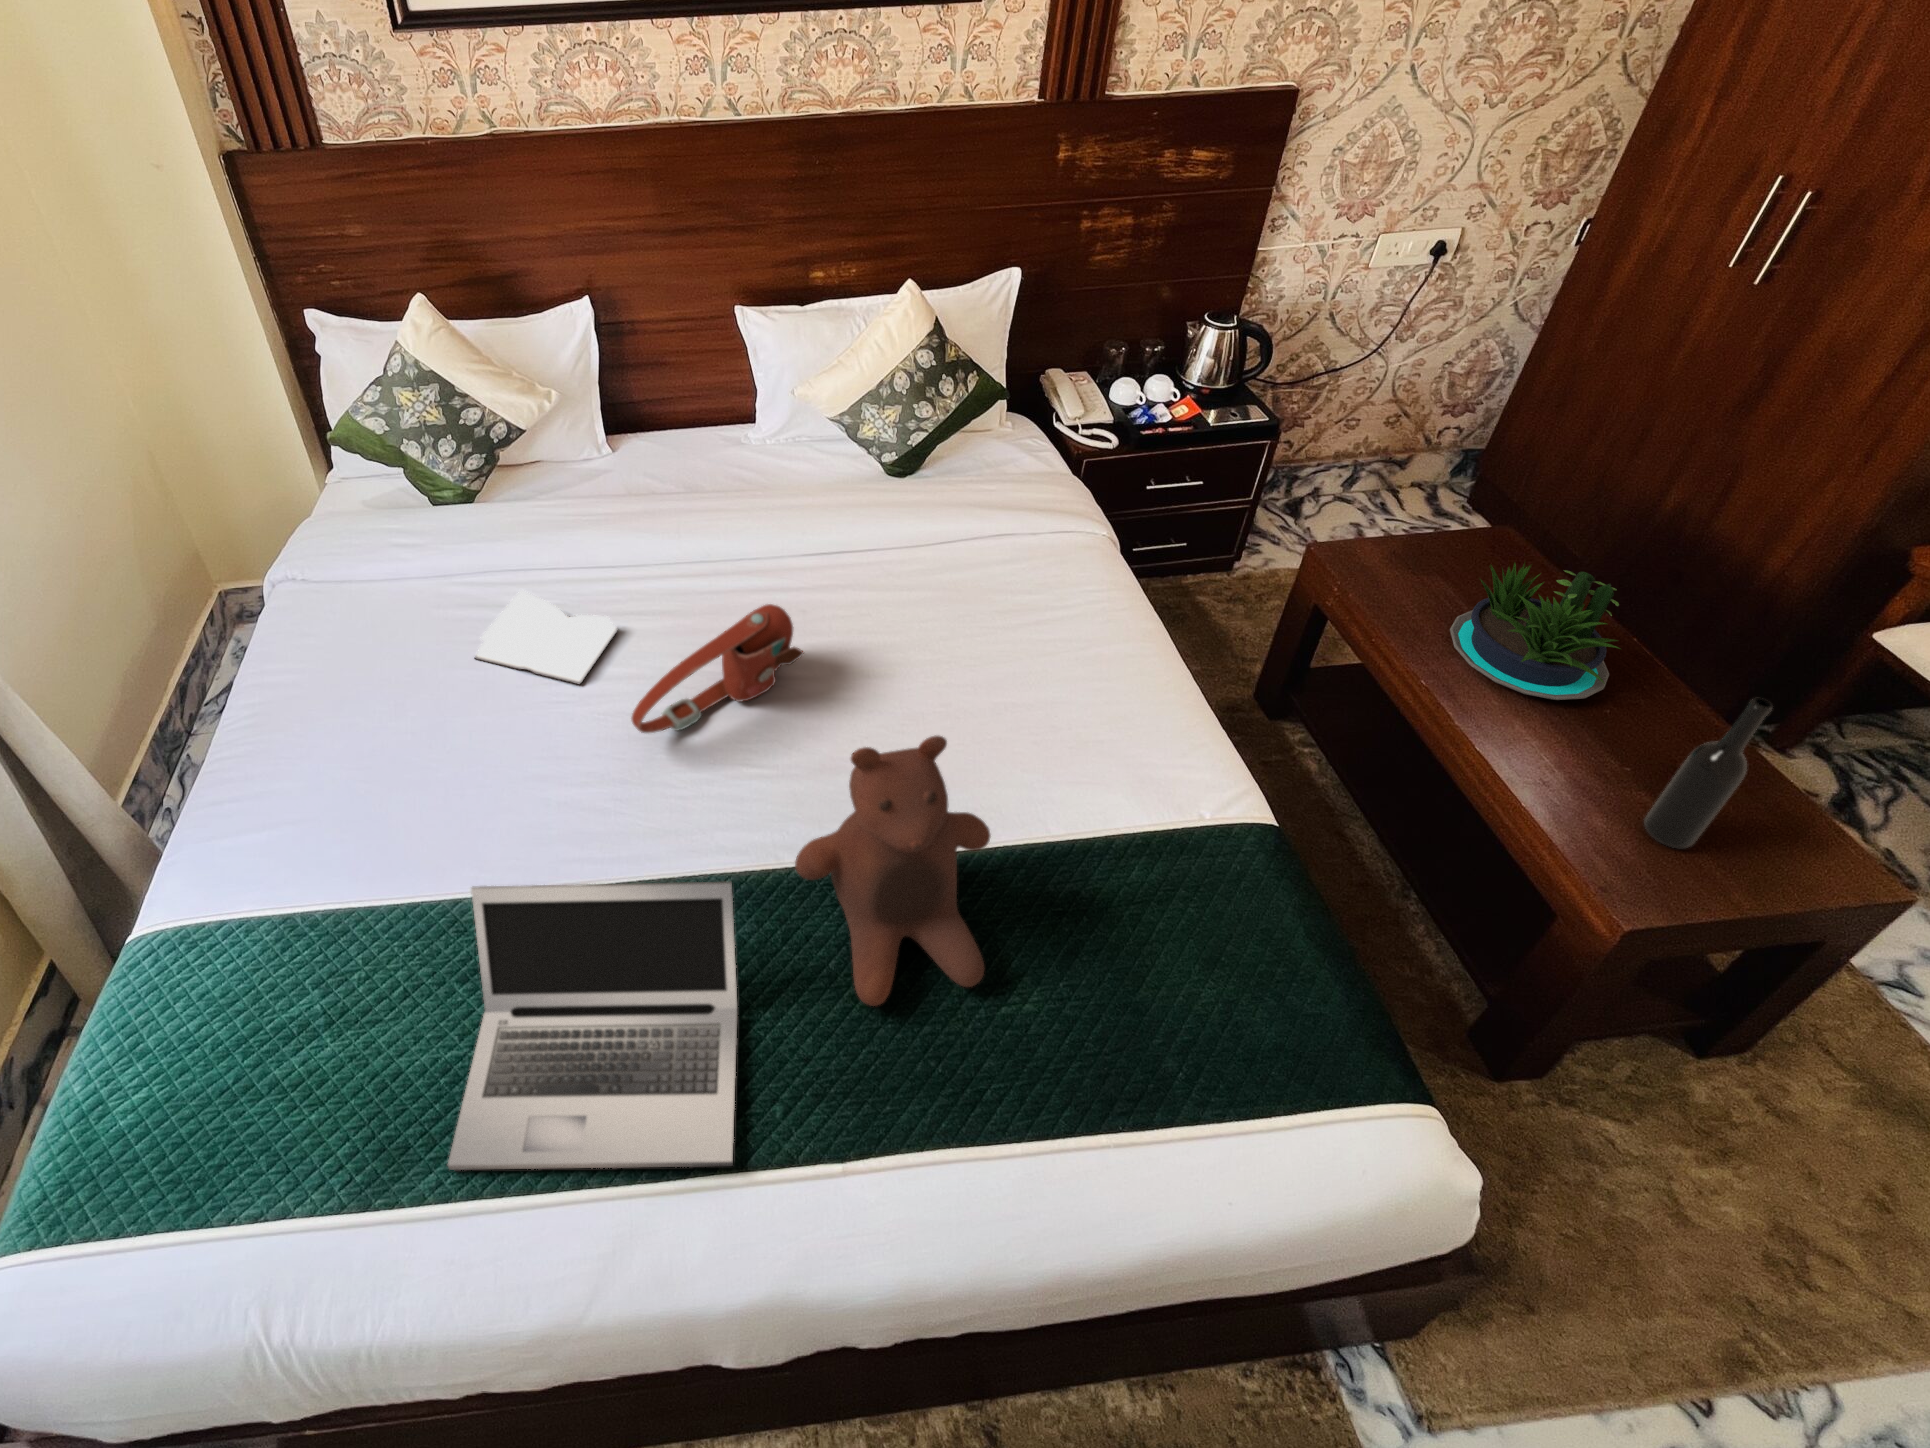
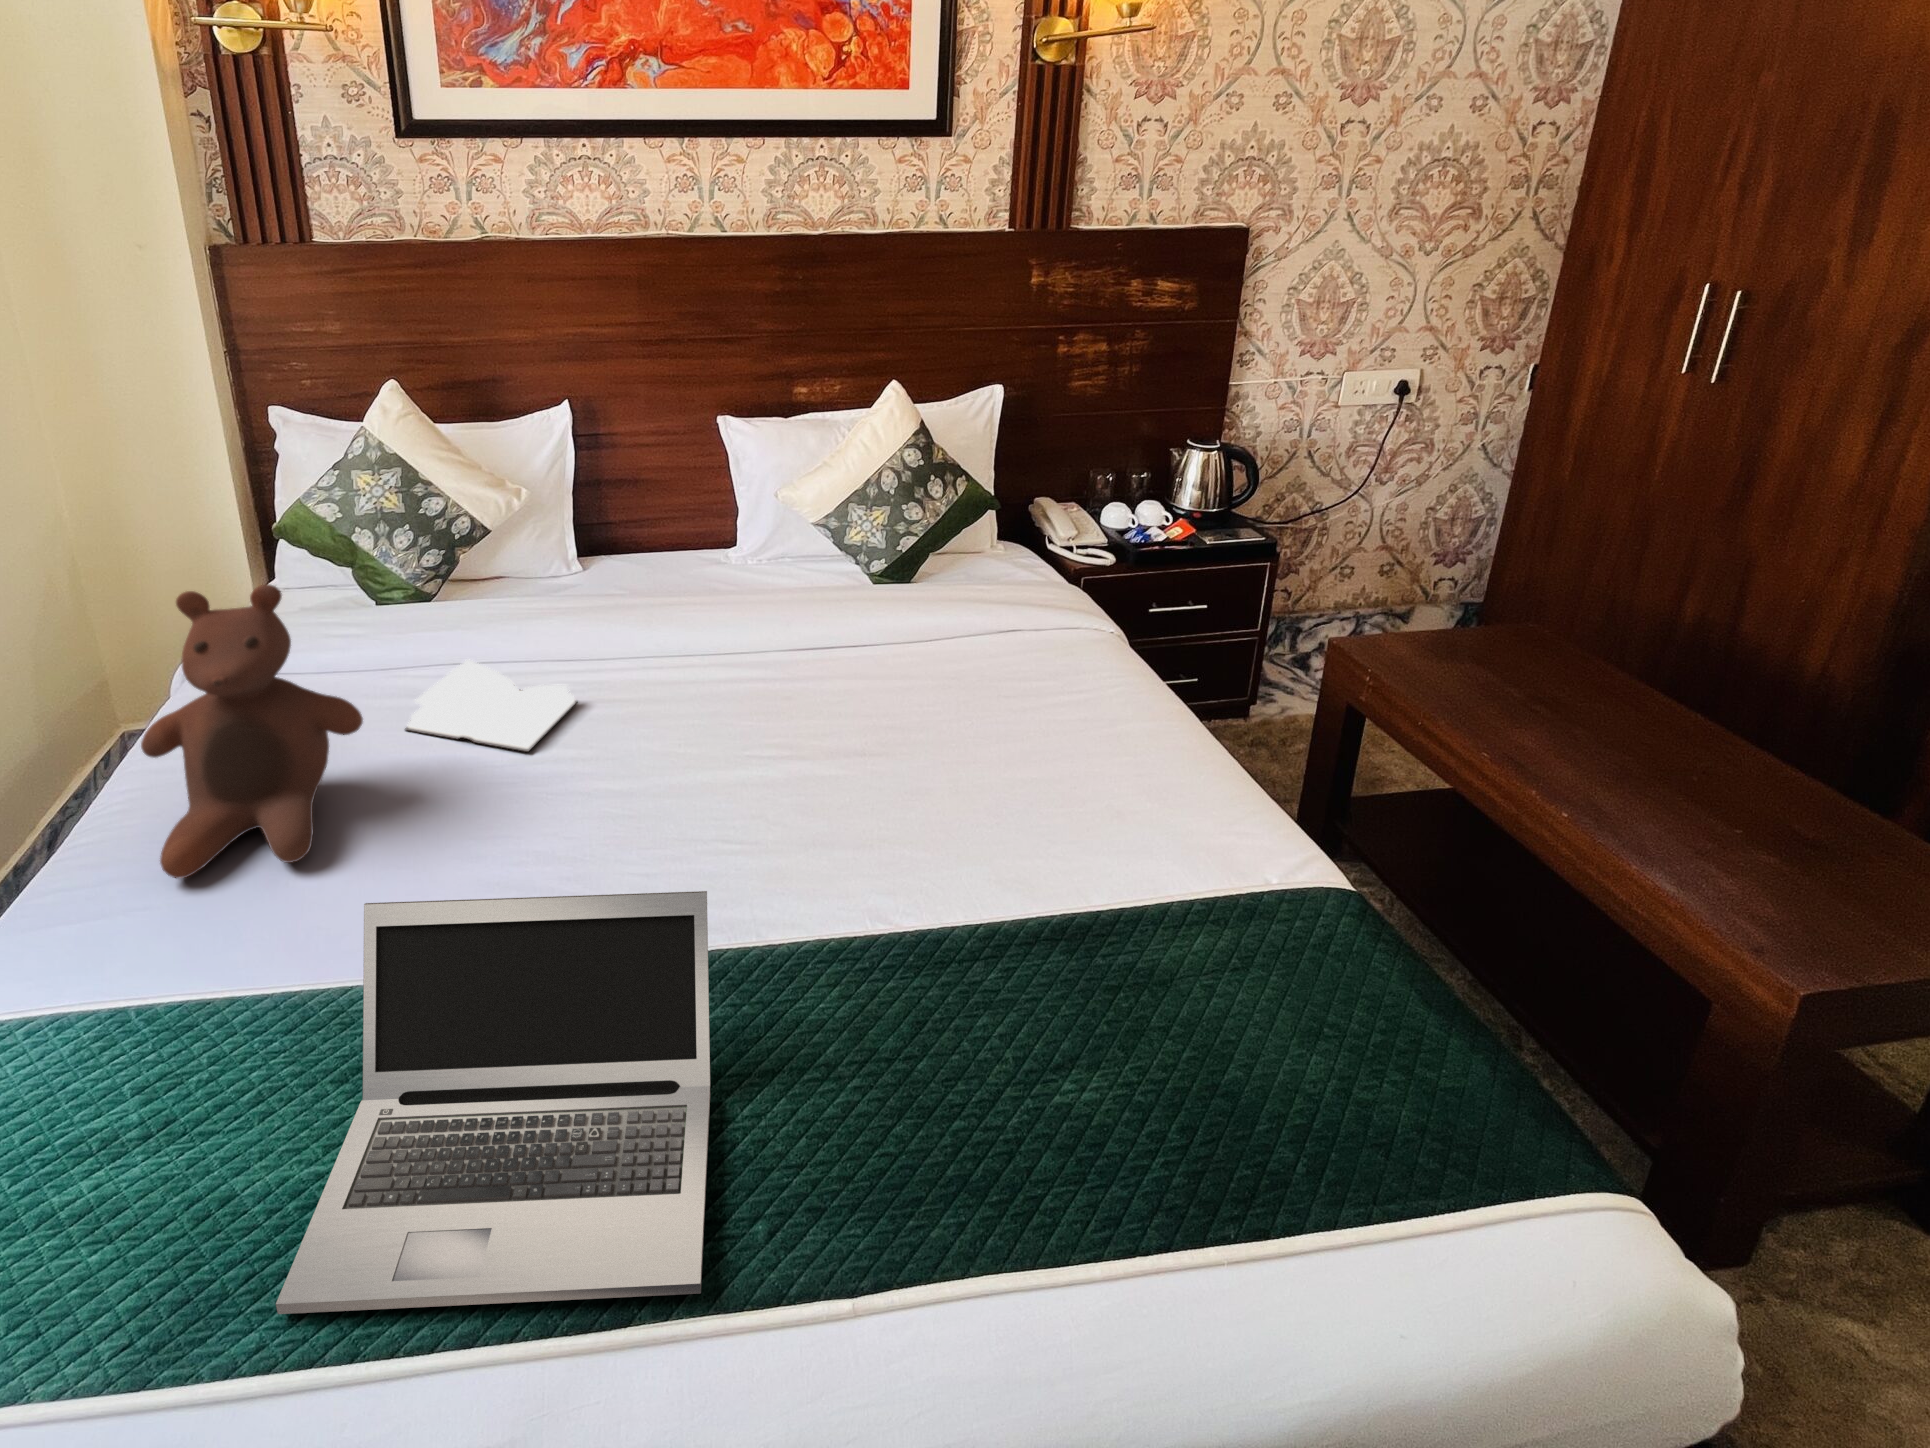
potted plant: present [1450,563,1620,700] -> none [1504,614,1699,761]
handbag: present [632,604,803,733] -> none [587,649,793,793]
bottle: present [1644,698,1772,848] -> none [1784,688,1894,900]
stuffed bear: present [795,735,991,1006] -> present [141,584,363,878]

